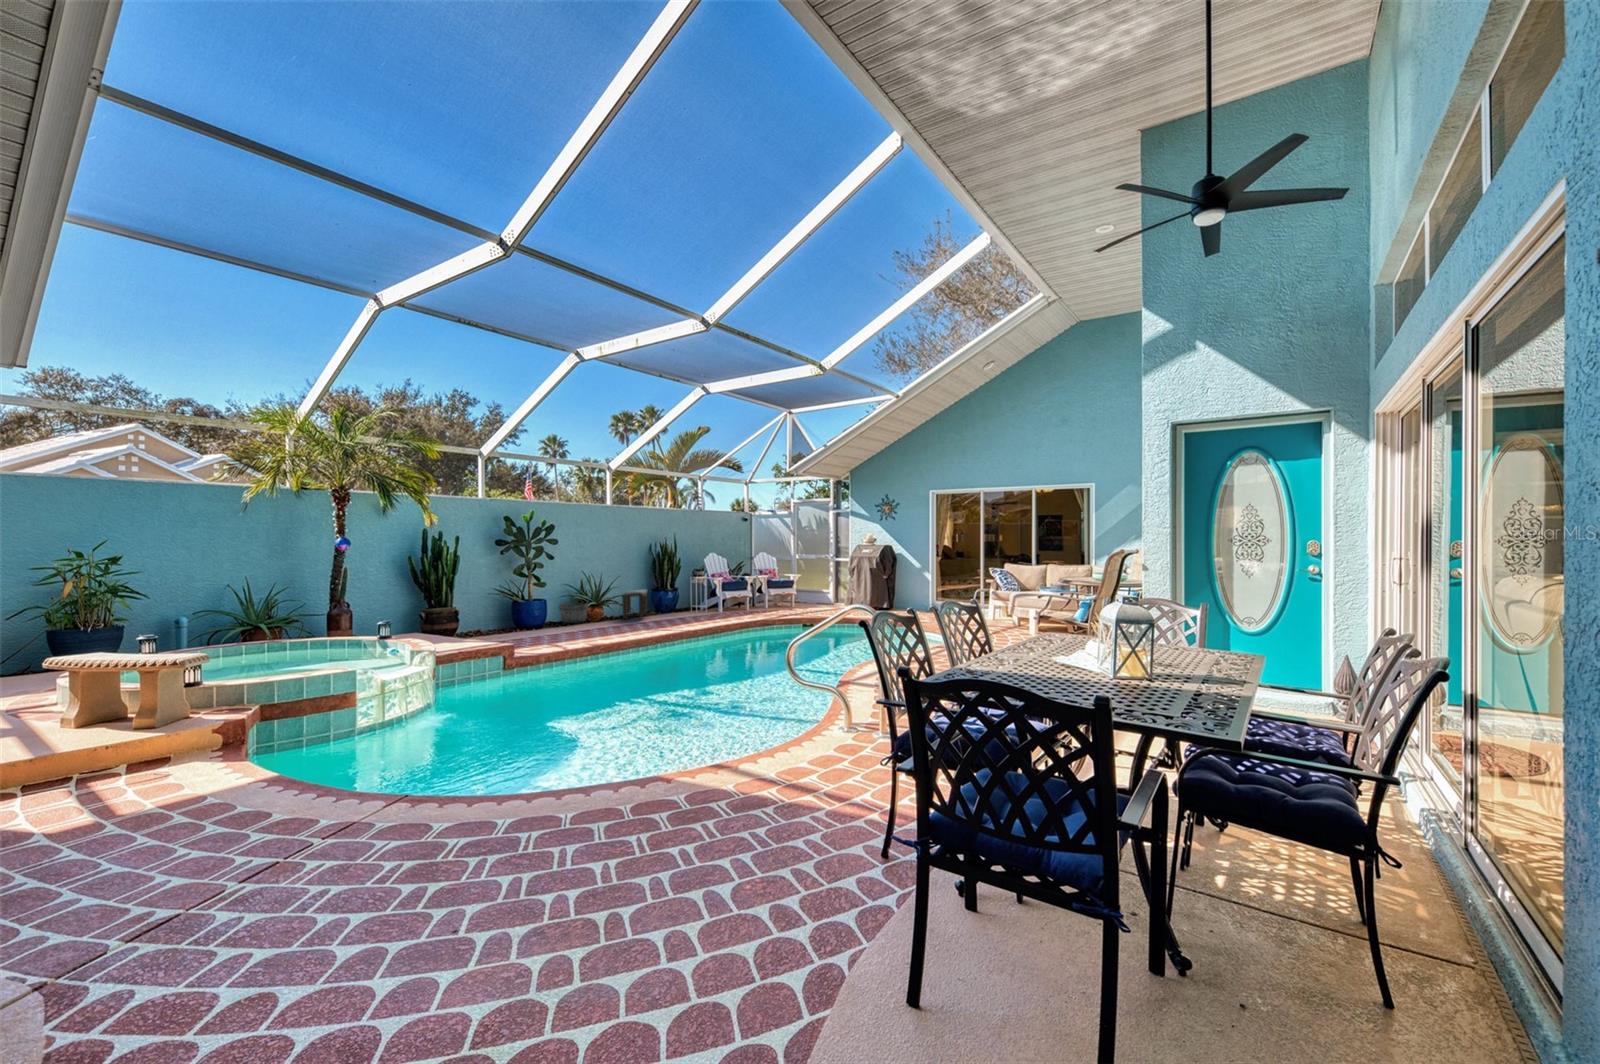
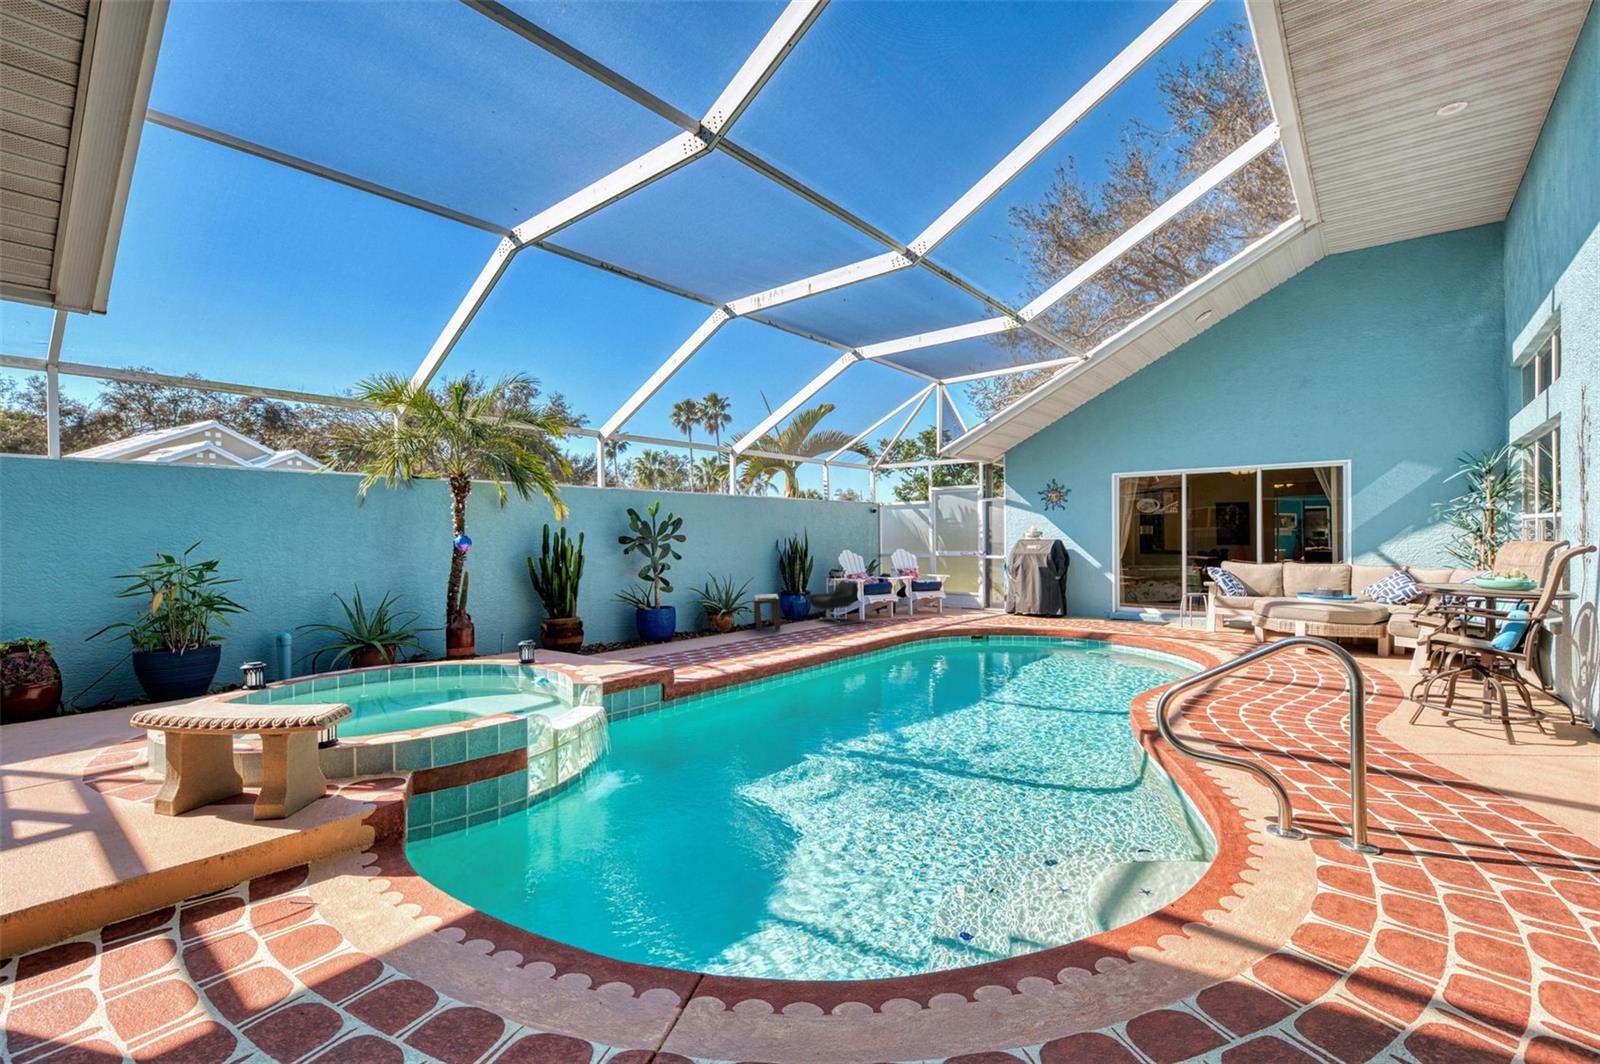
lounge chair: none [678,579,719,613] -> present [808,580,858,619]
wooden bucket: present [559,603,588,623] -> none [684,604,718,635]

